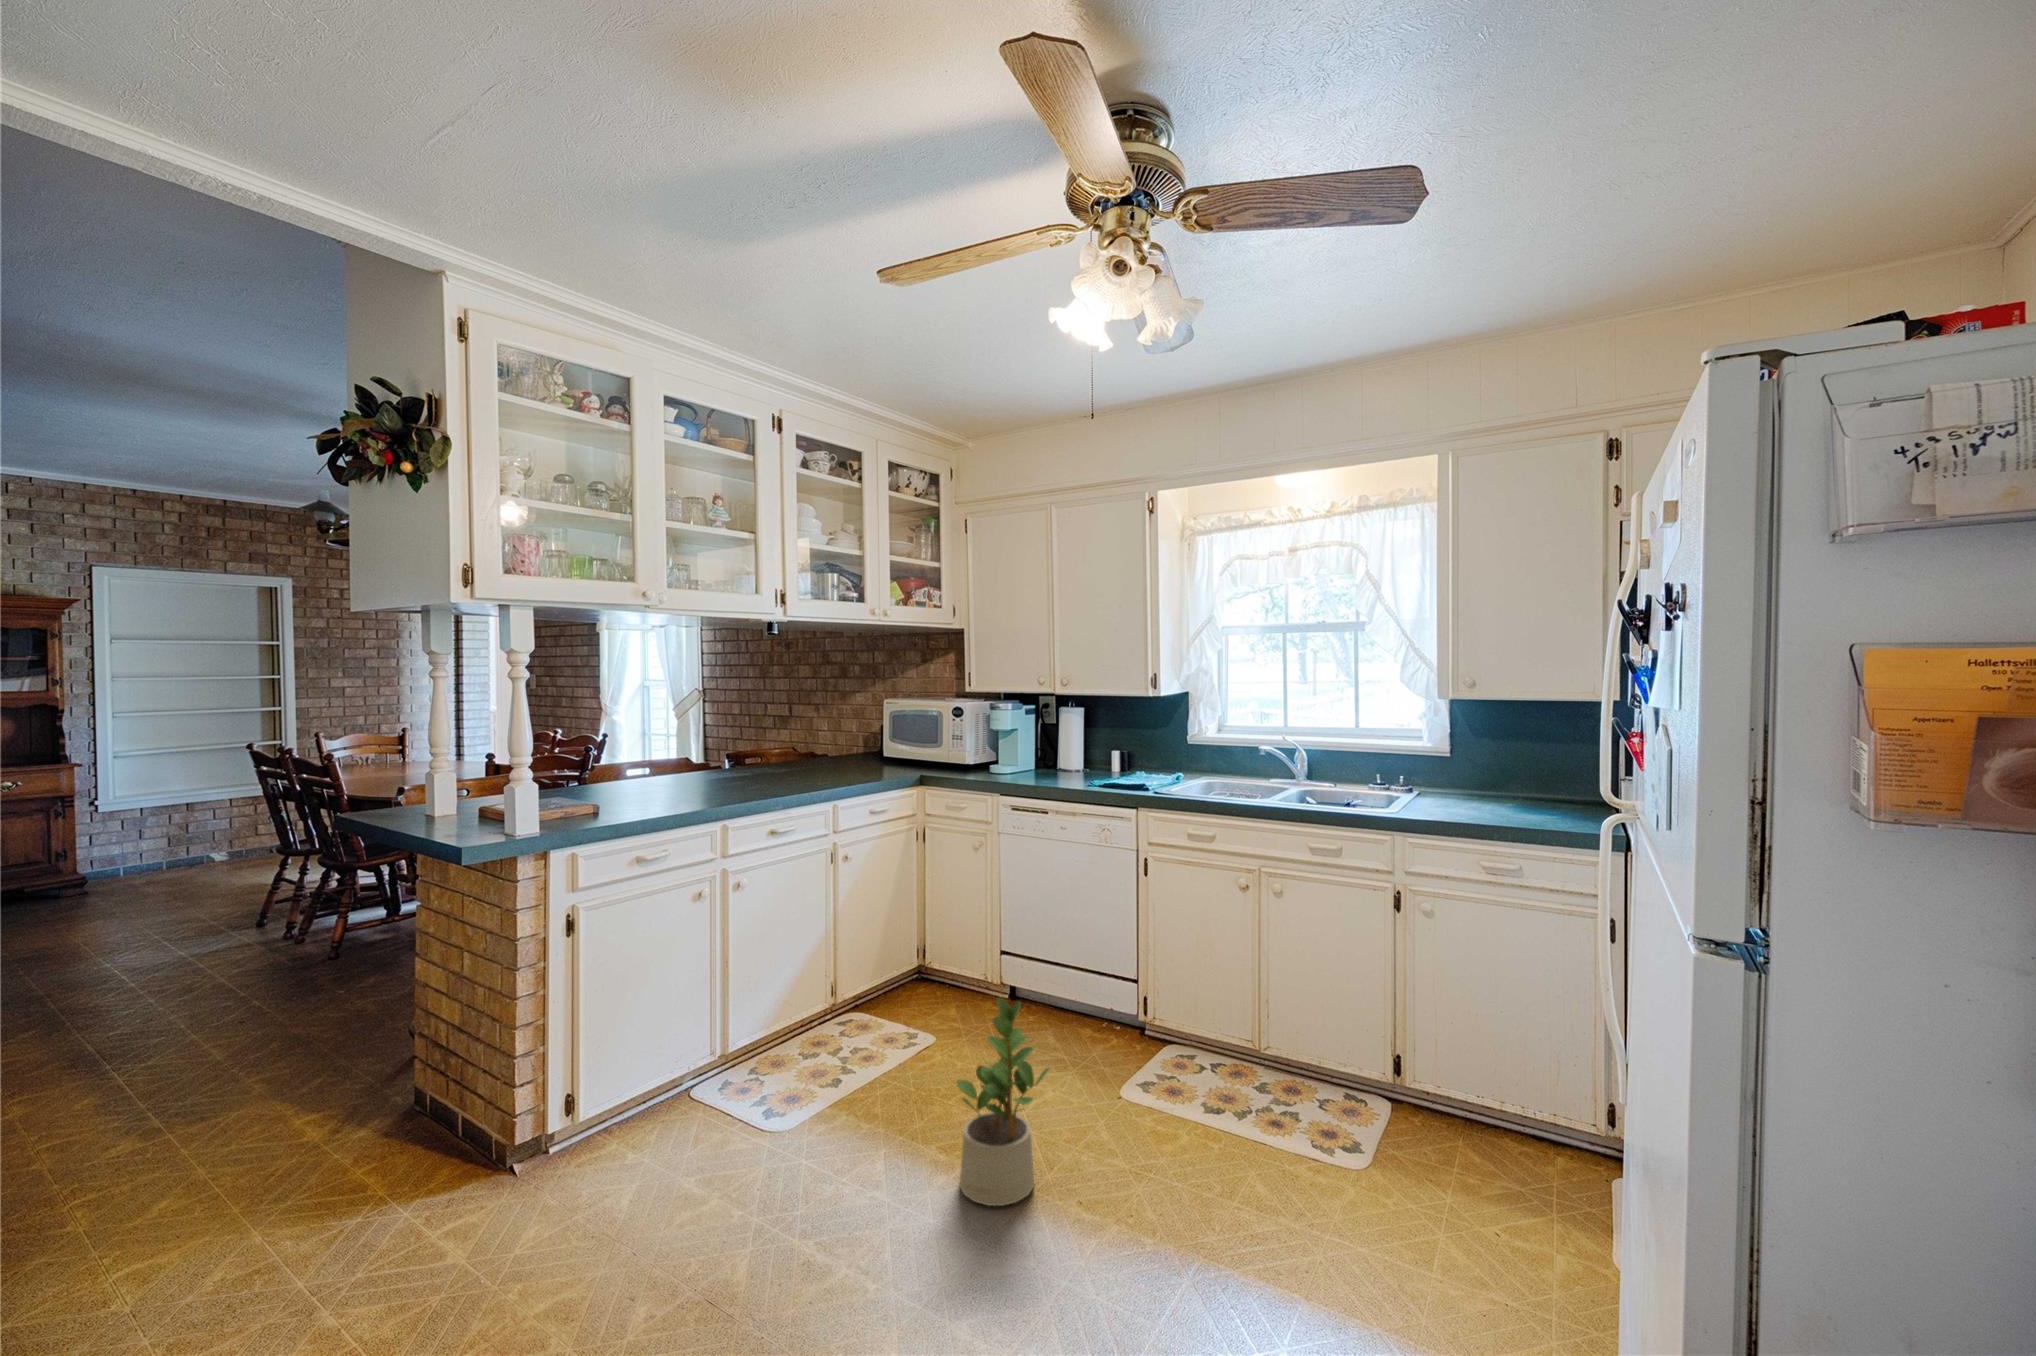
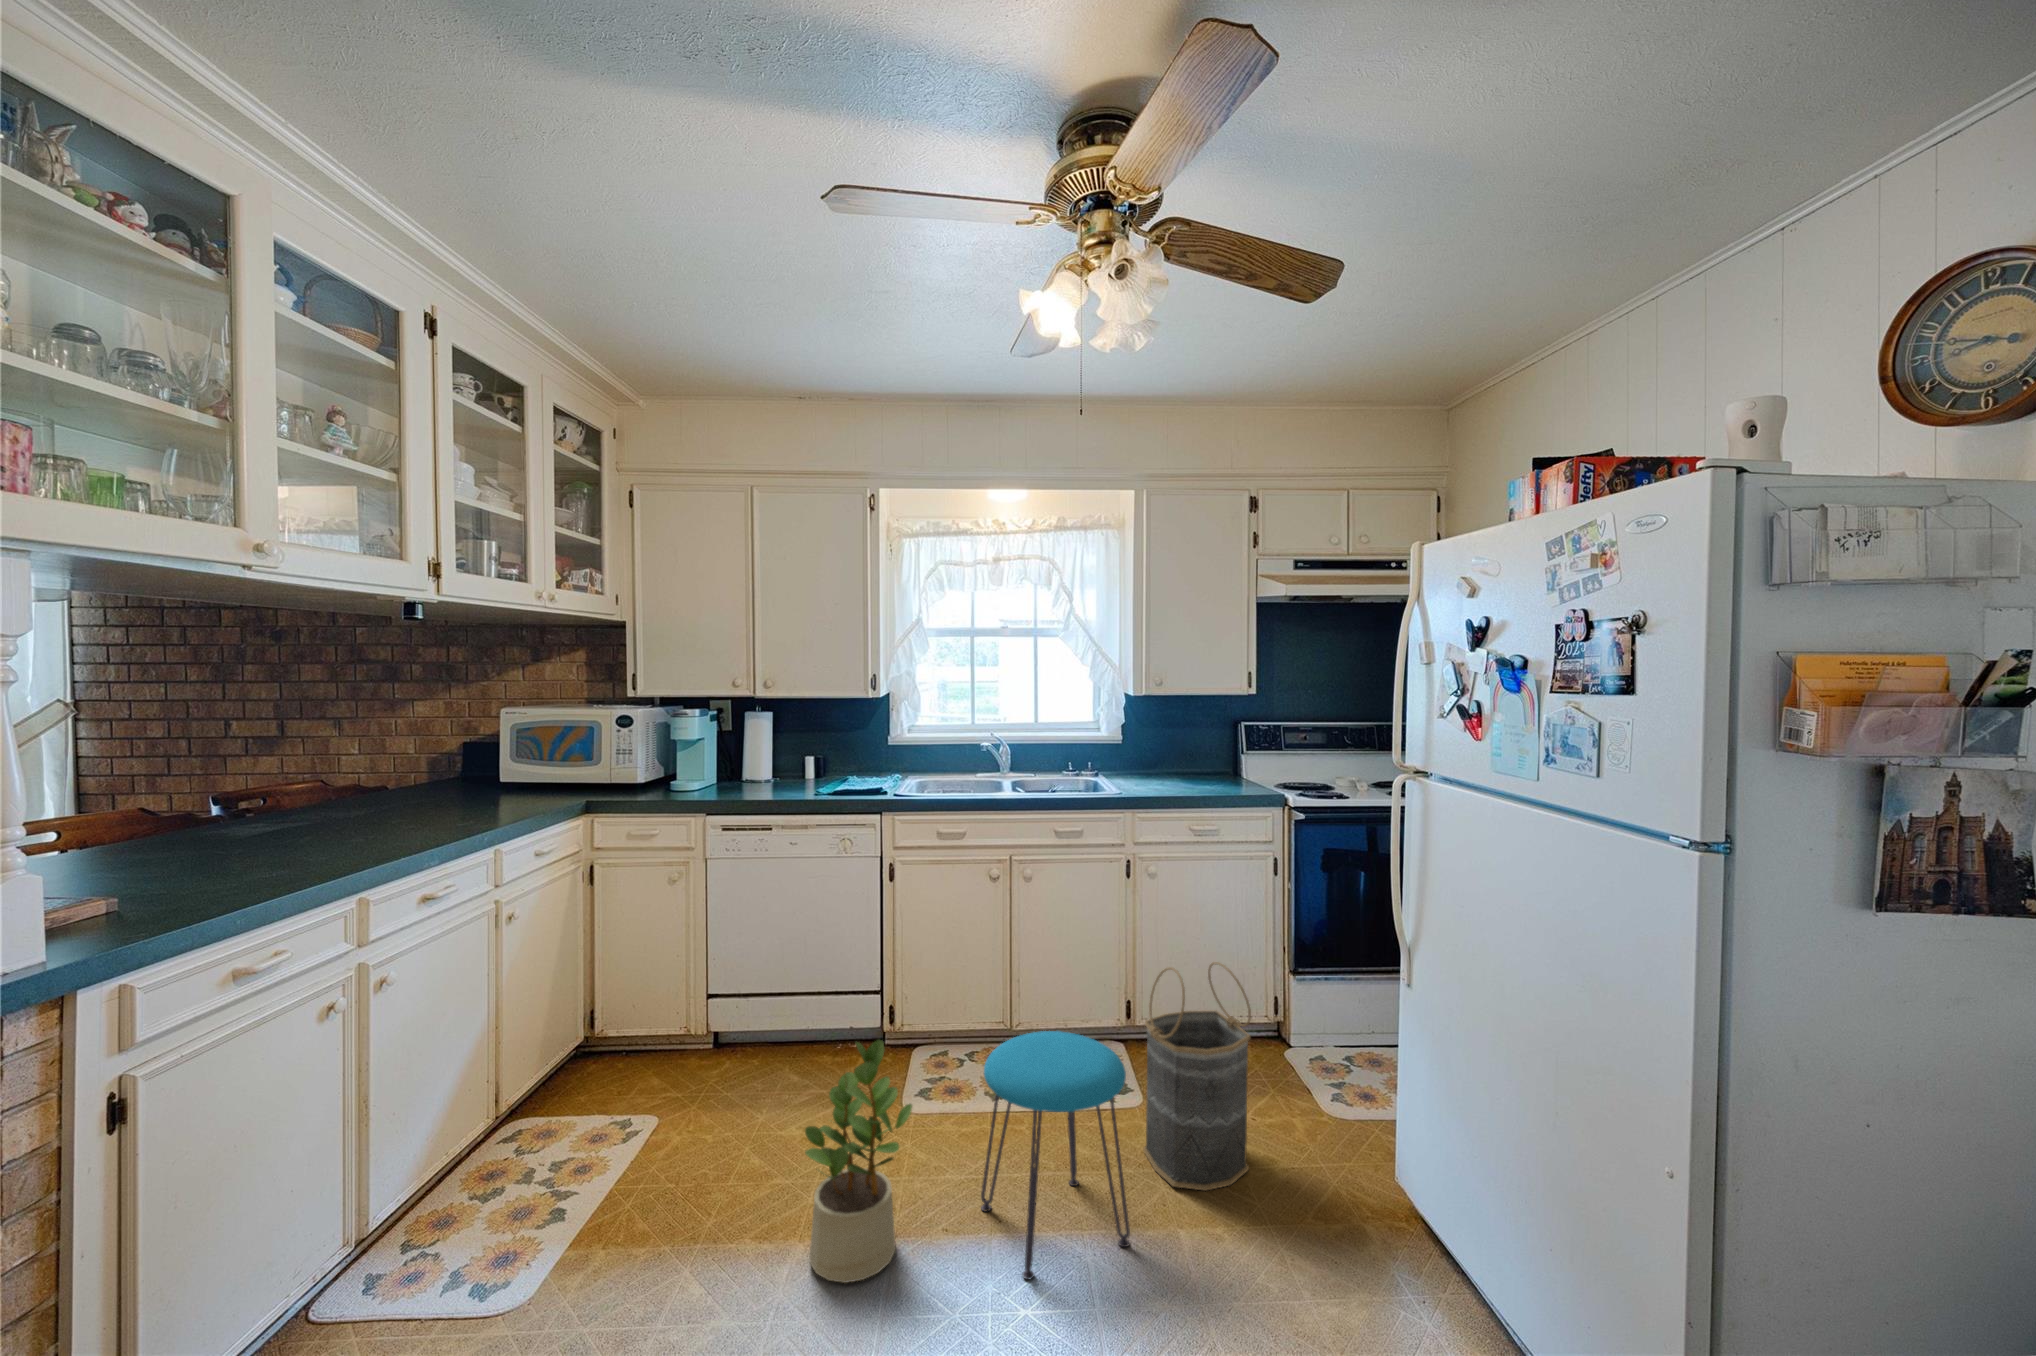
basket: none [1324,1005,1447,1276] -> present [1144,962,1251,1191]
stool: none [1107,1035,1254,1281] -> present [981,1031,1130,1279]

